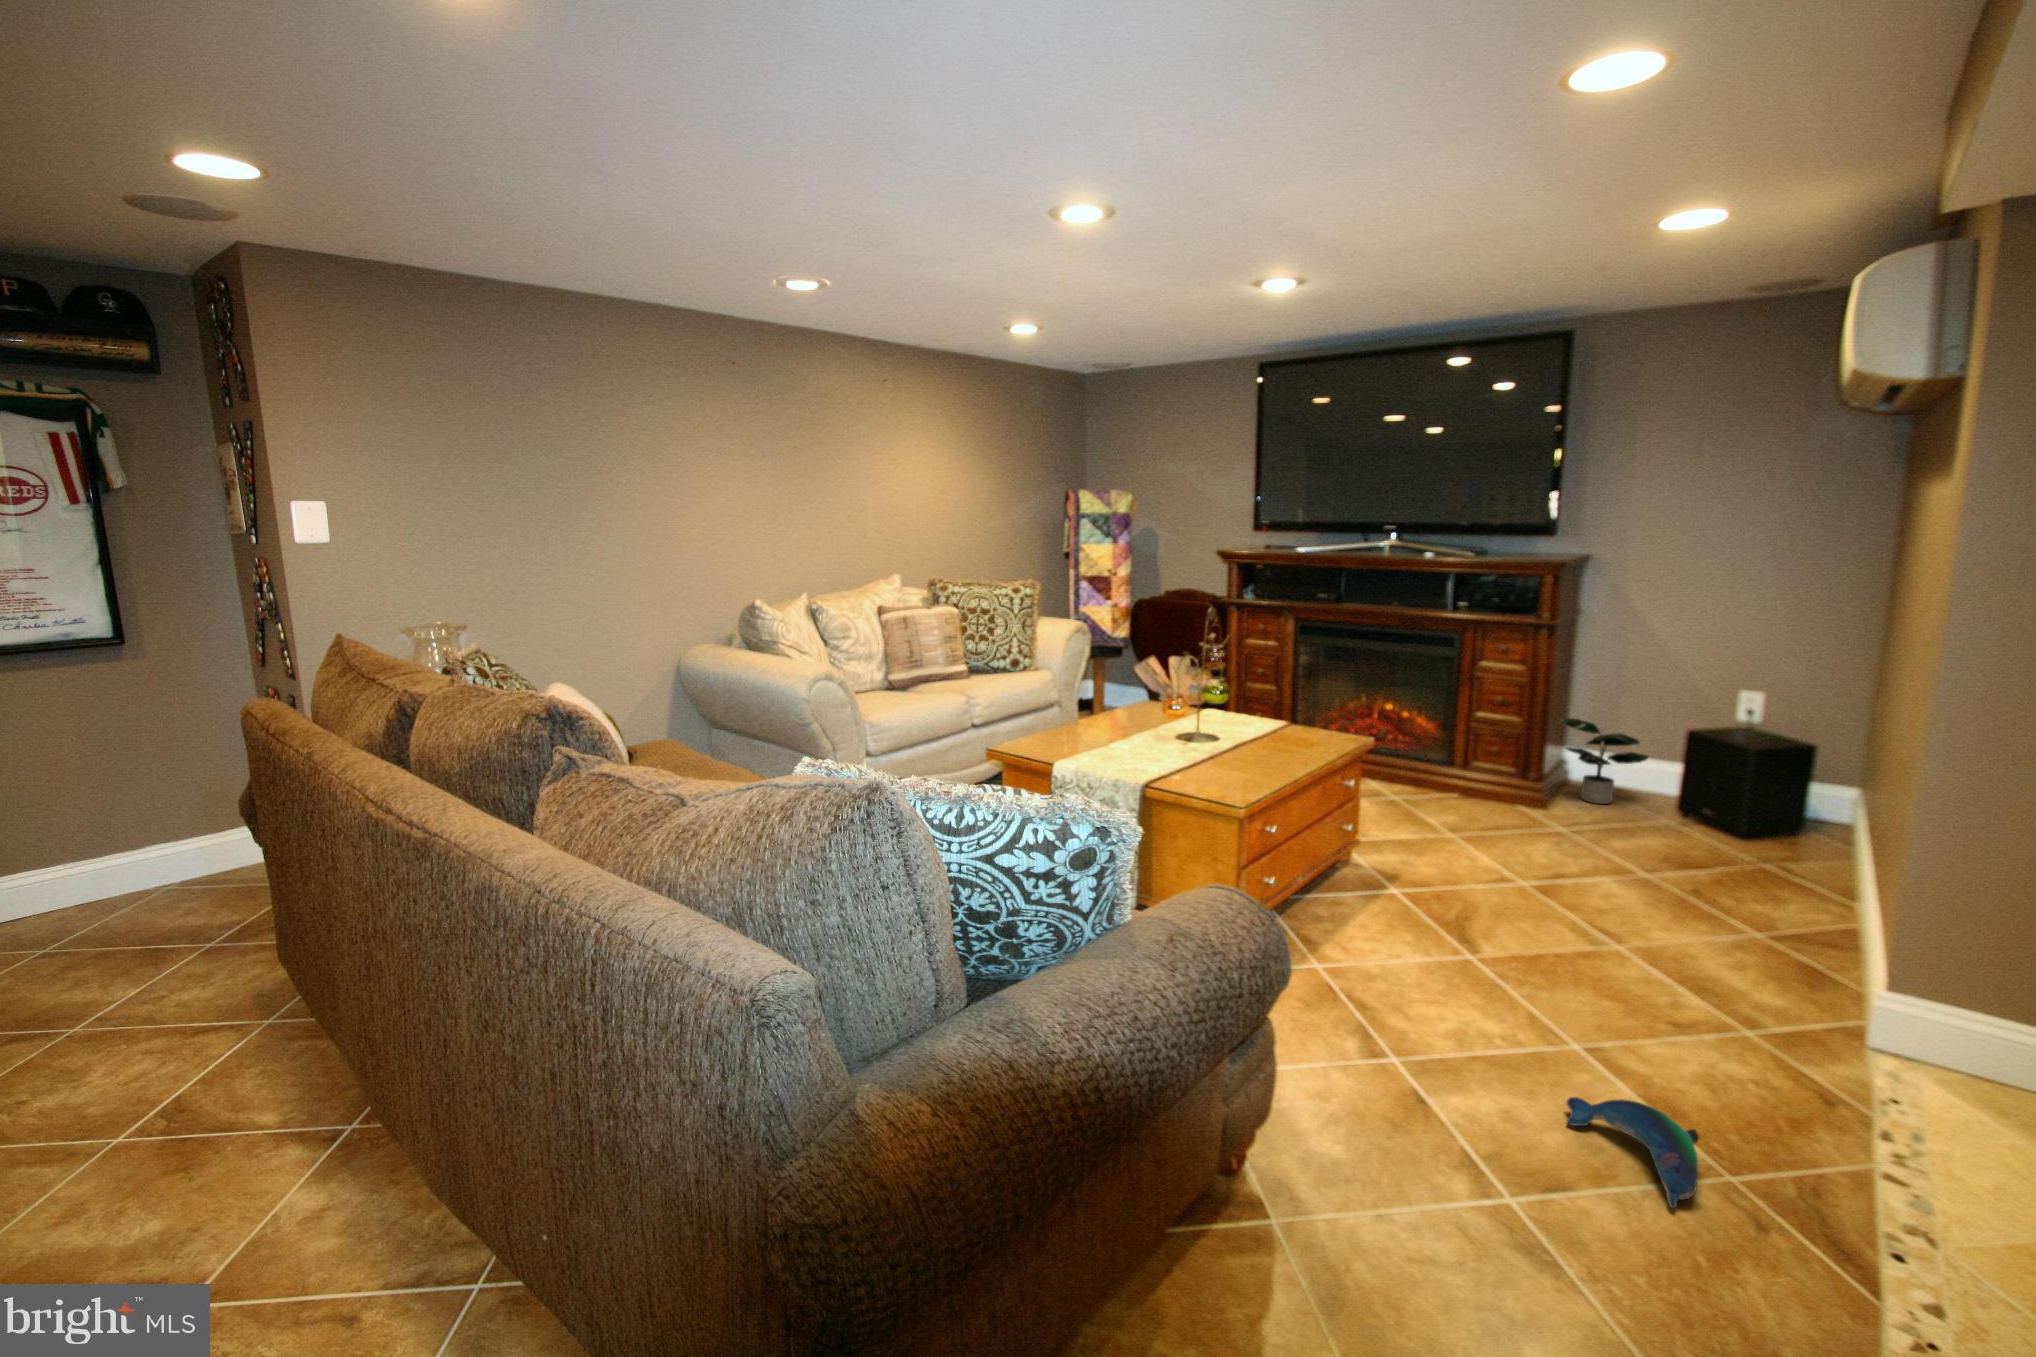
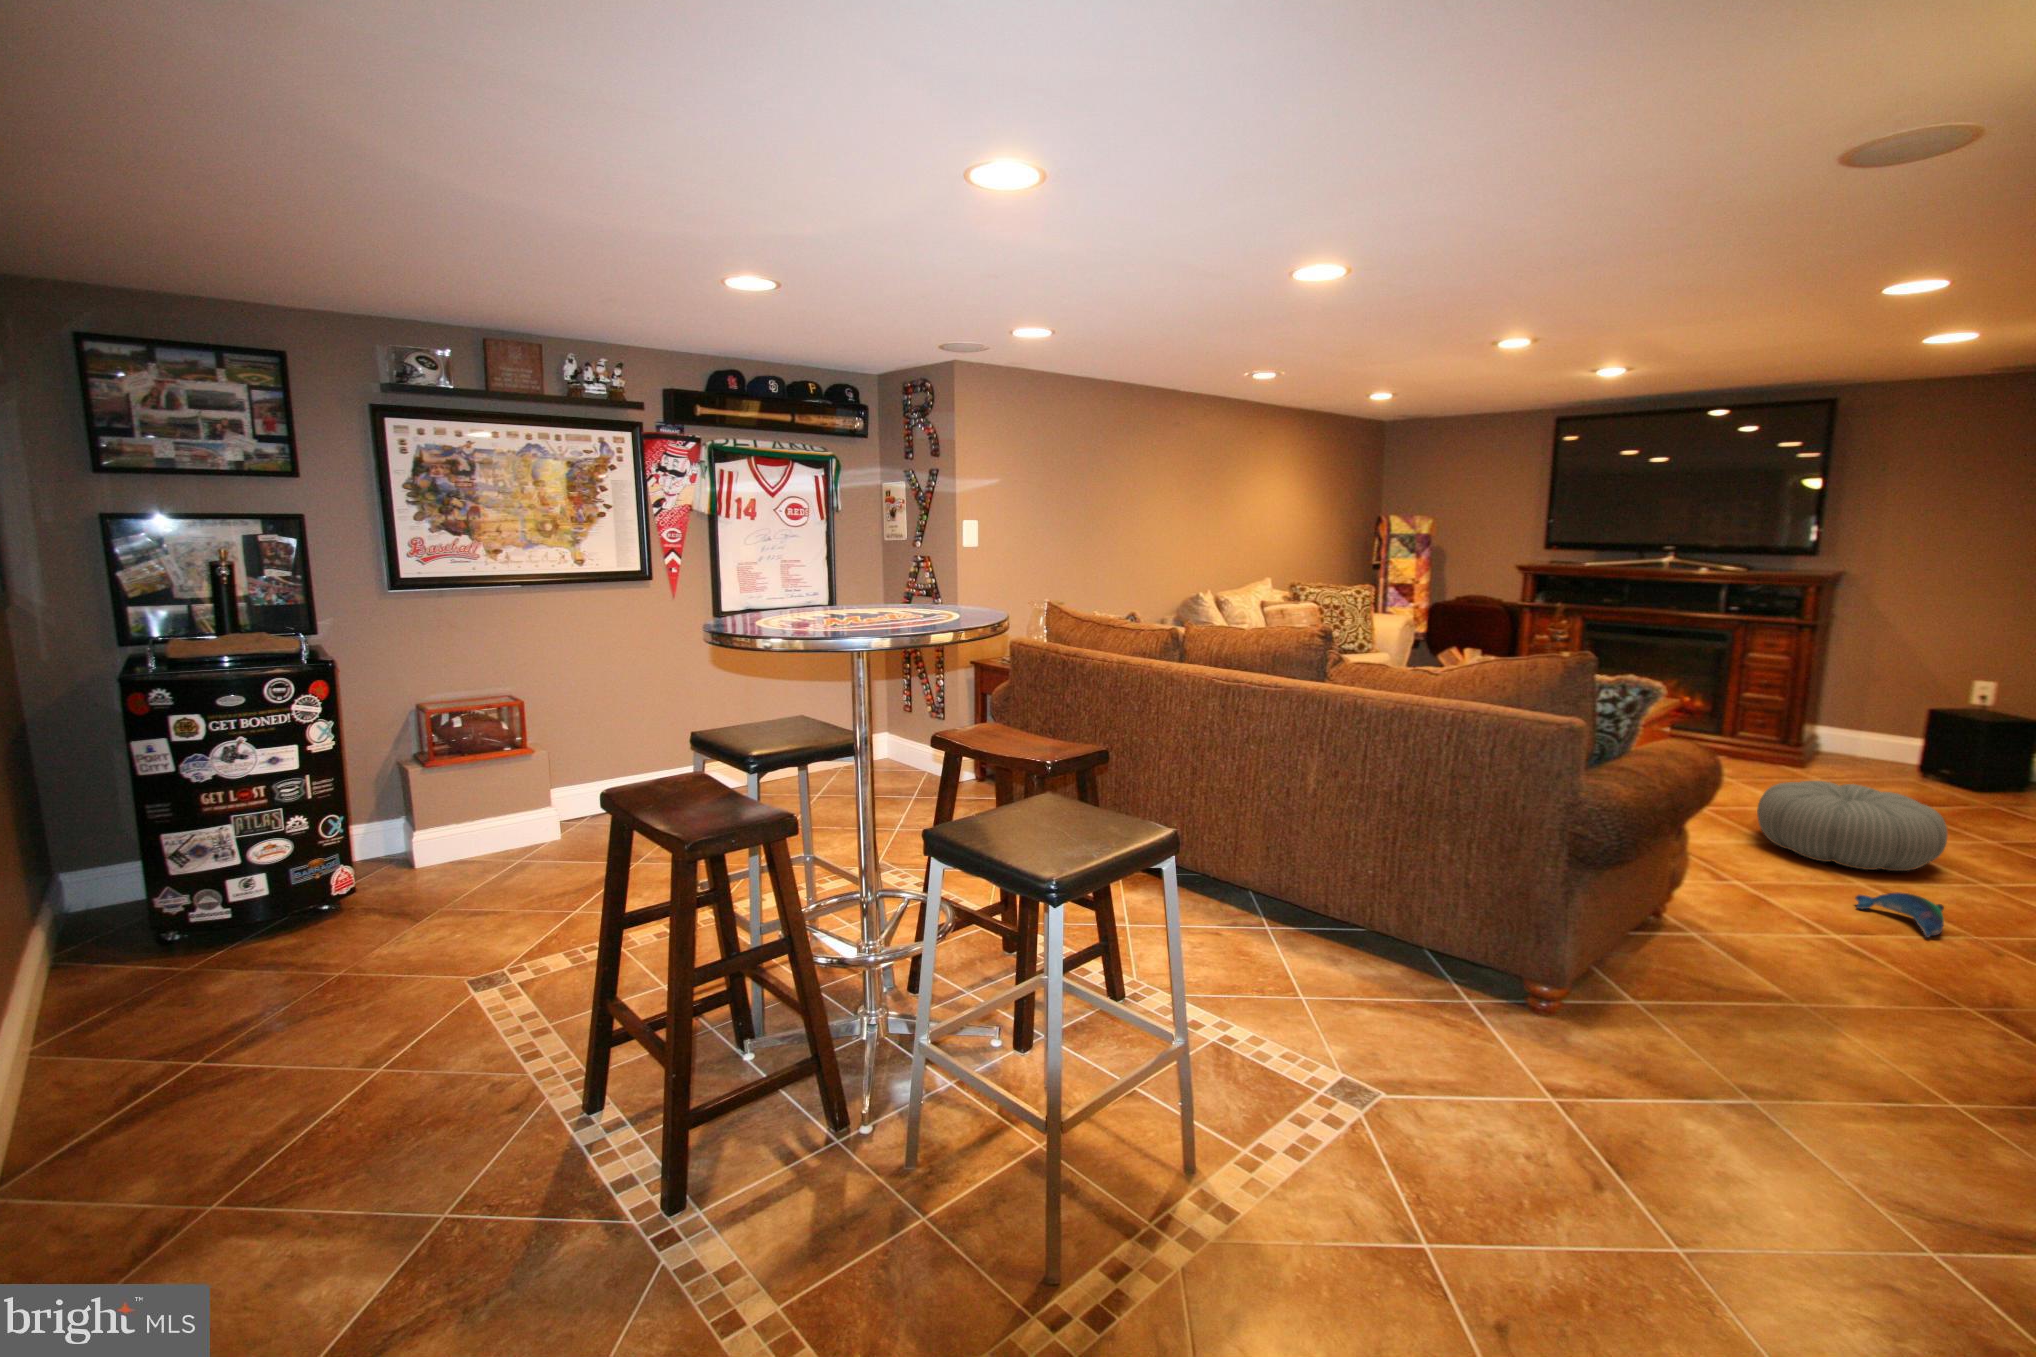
potted plant: present [1562,718,1648,804] -> none [1820,701,1896,769]
pouf: none [1451,863,1705,1019] -> present [1757,781,1948,871]

